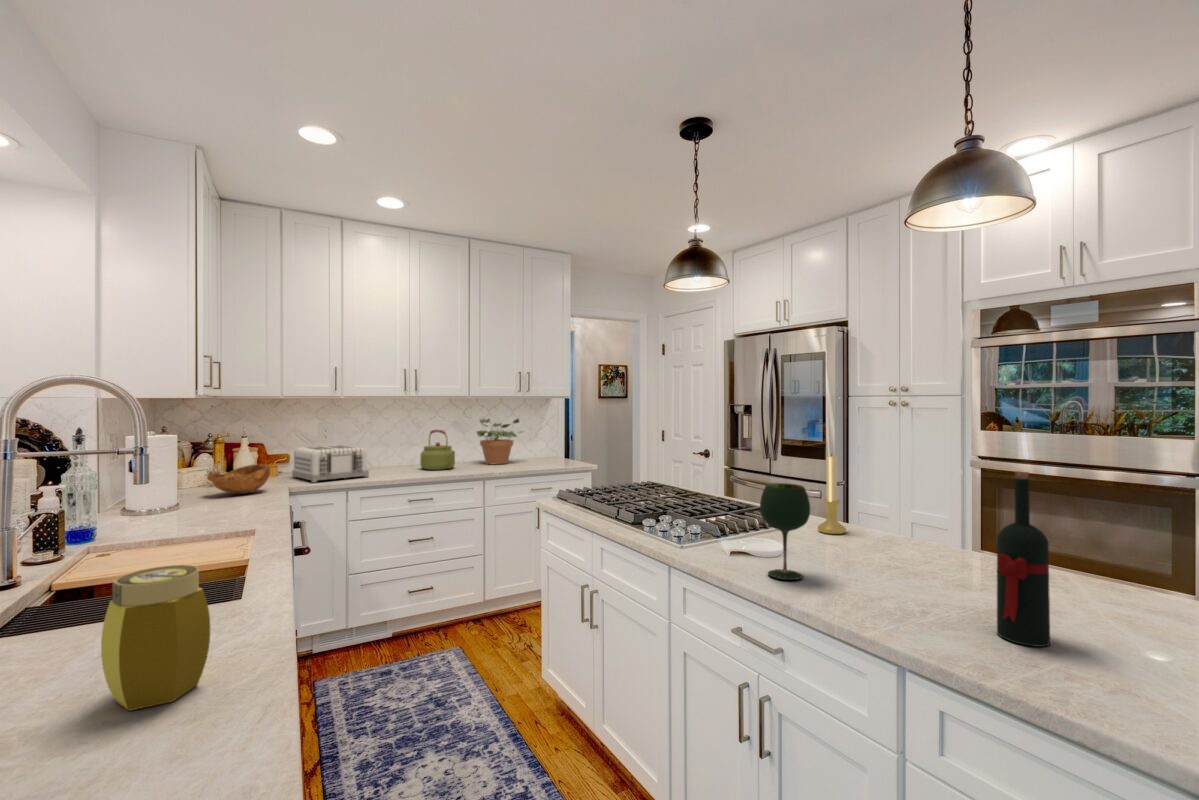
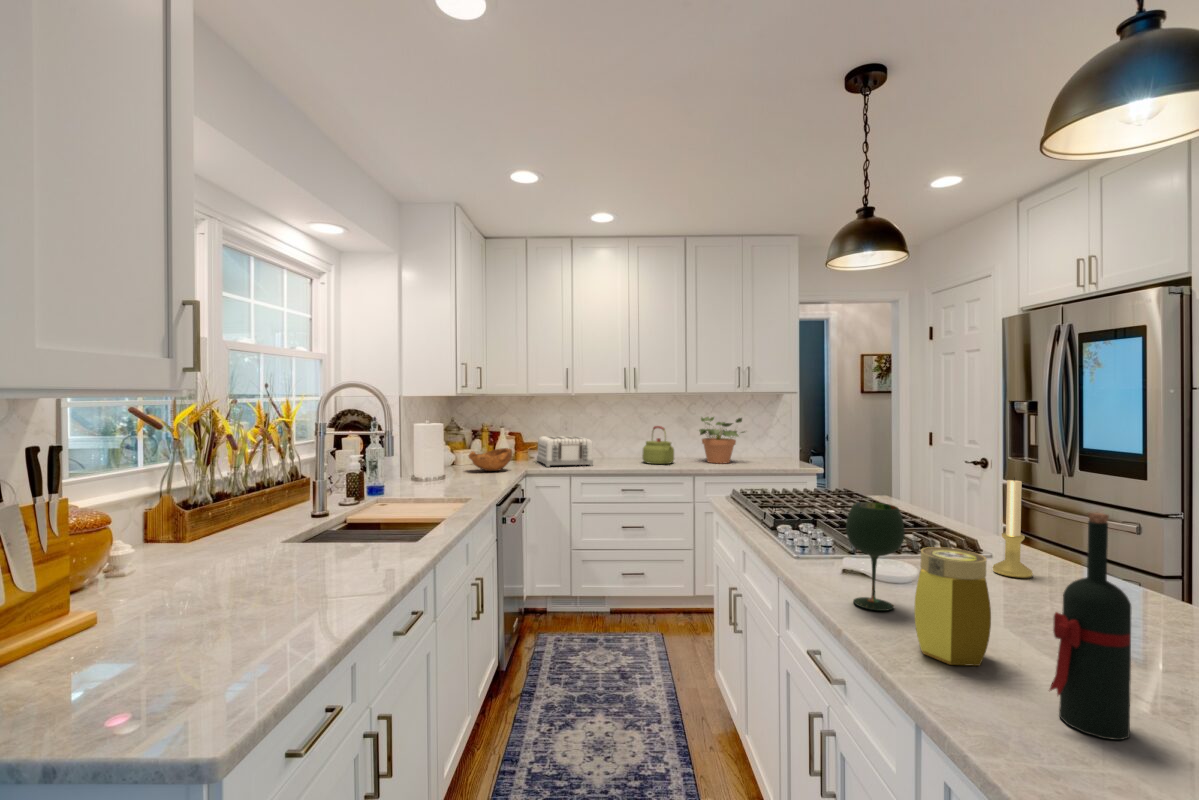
jar: present [101,565,210,711] -> present [914,547,991,666]

